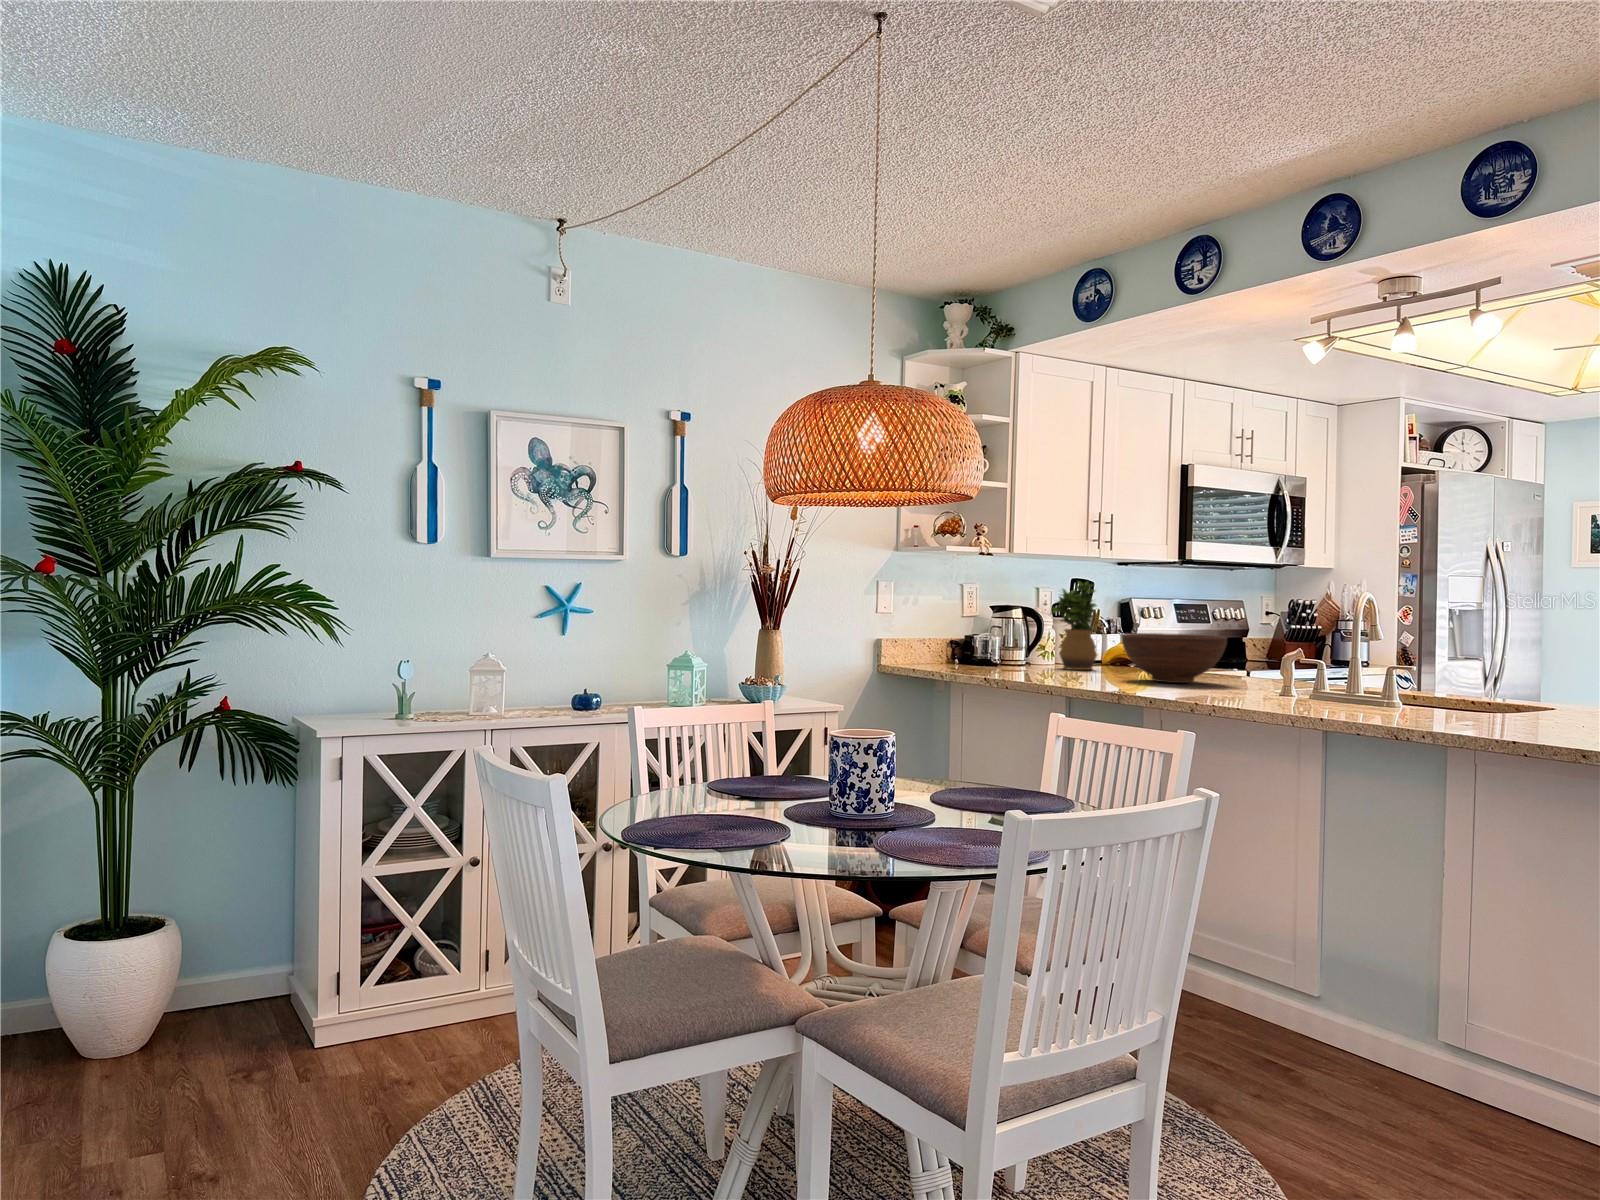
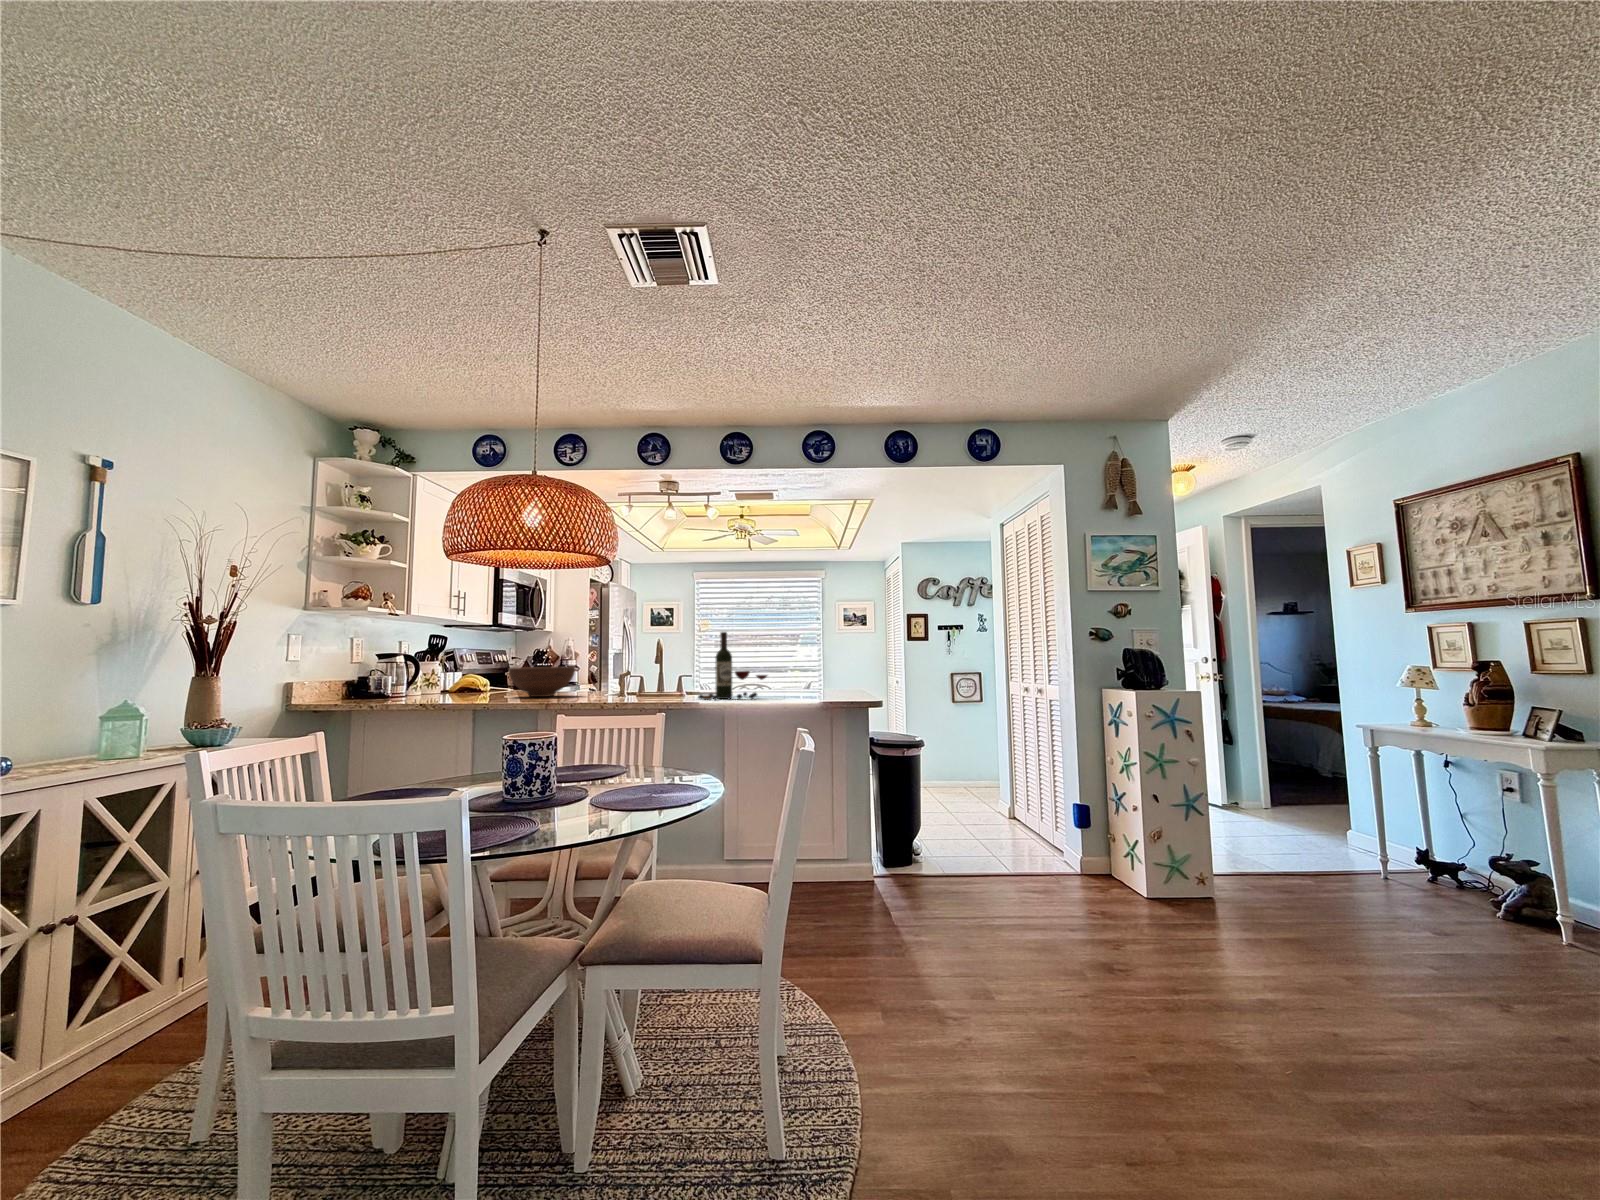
potted plant: present [1053,582,1097,670] -> none [432,636,467,697]
wine bottle: none [1372,586,1532,731] -> present [699,632,767,700]

